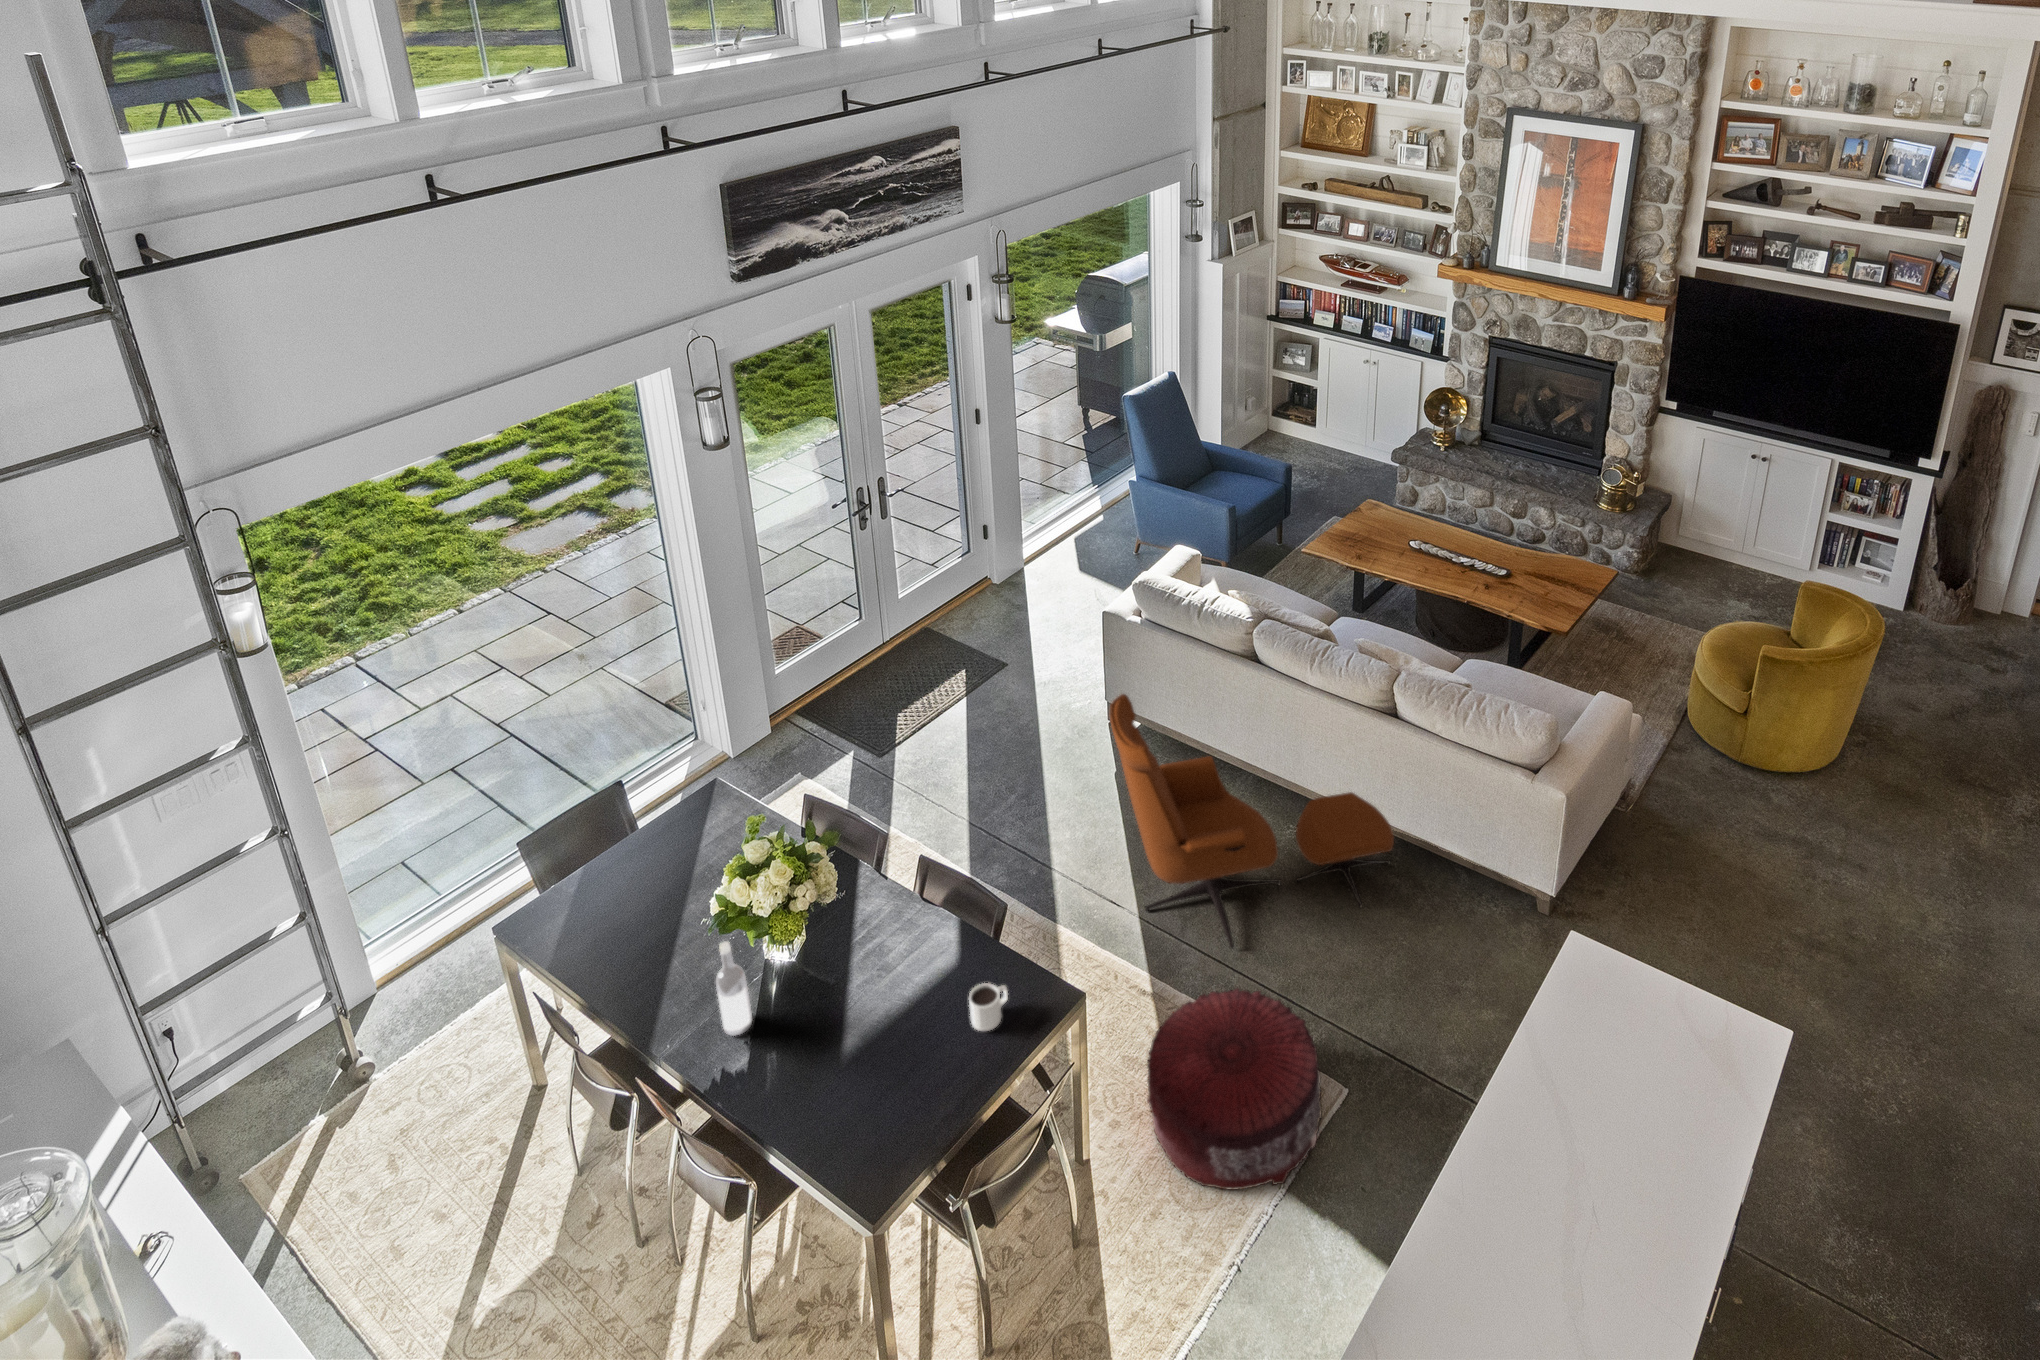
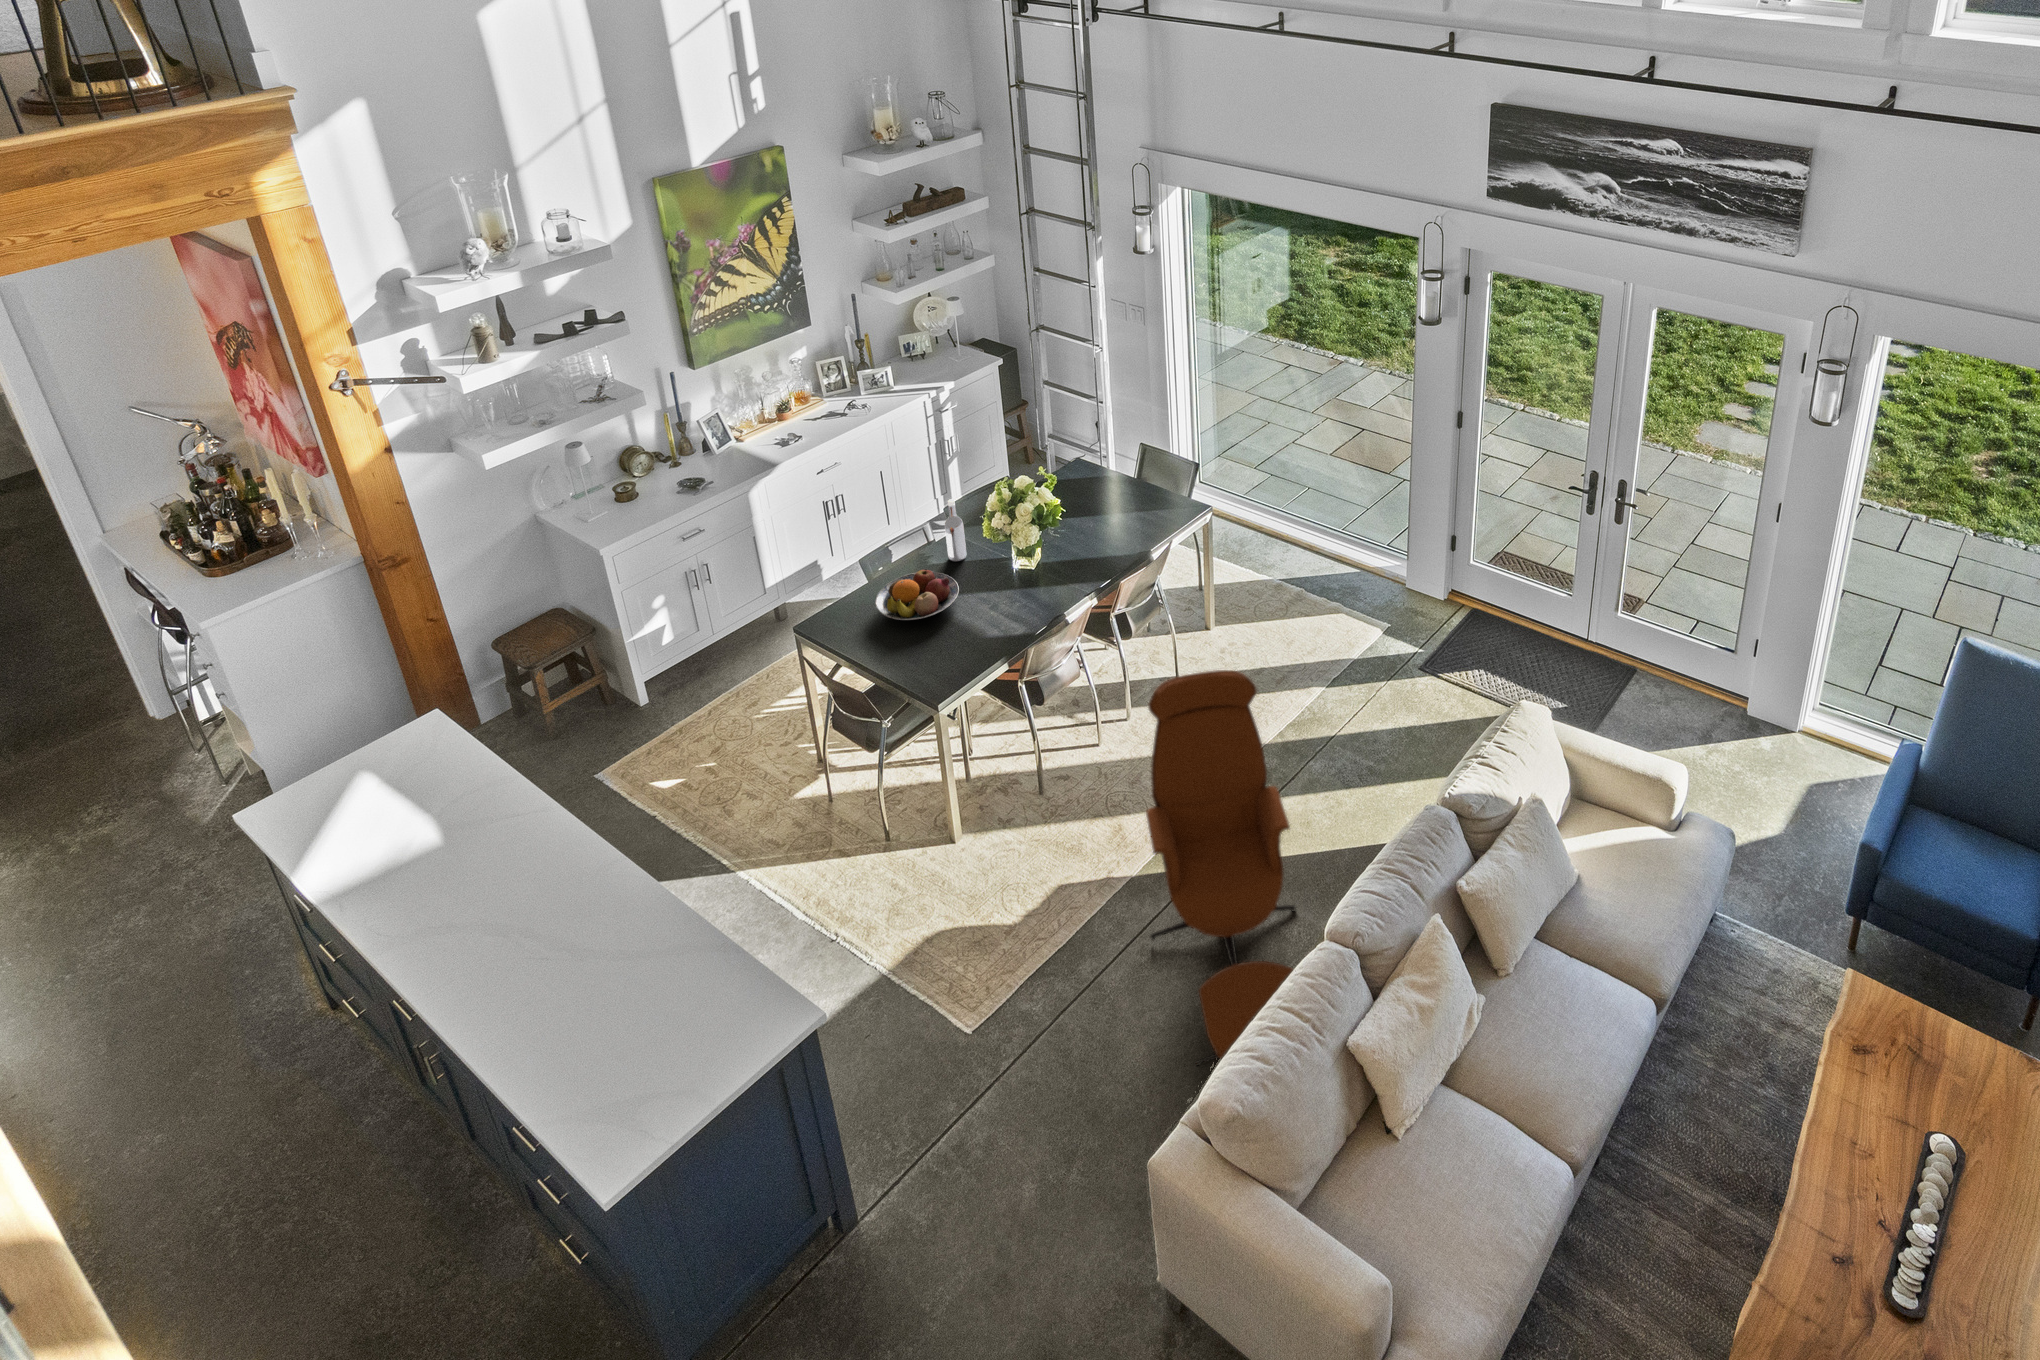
mug: present [969,983,1008,1031] -> none [907,635,932,666]
fruit bowl: none [790,985,915,1088] -> present [875,569,959,620]
pouf: present [1147,988,1322,1190] -> none [886,836,1044,1008]

